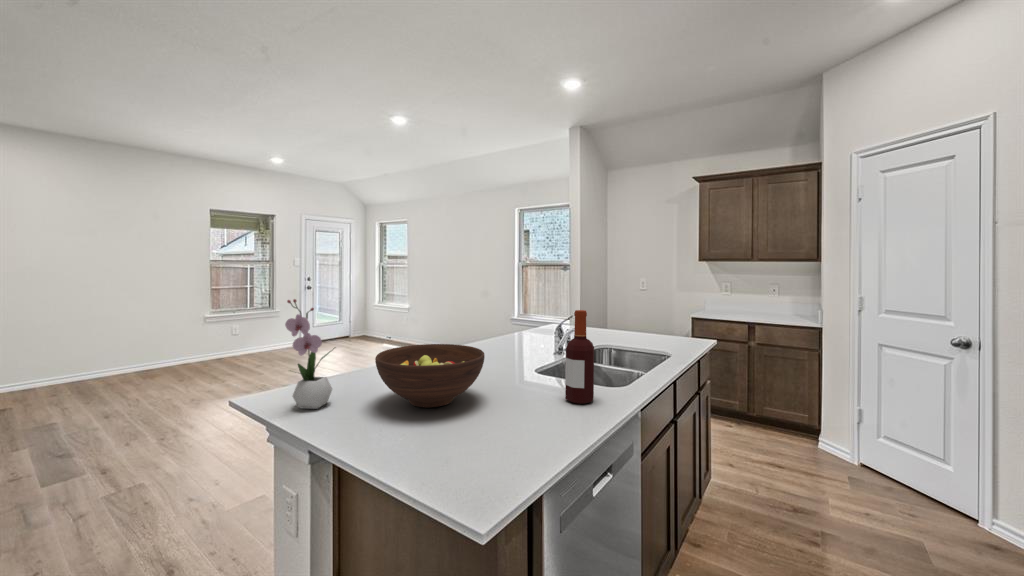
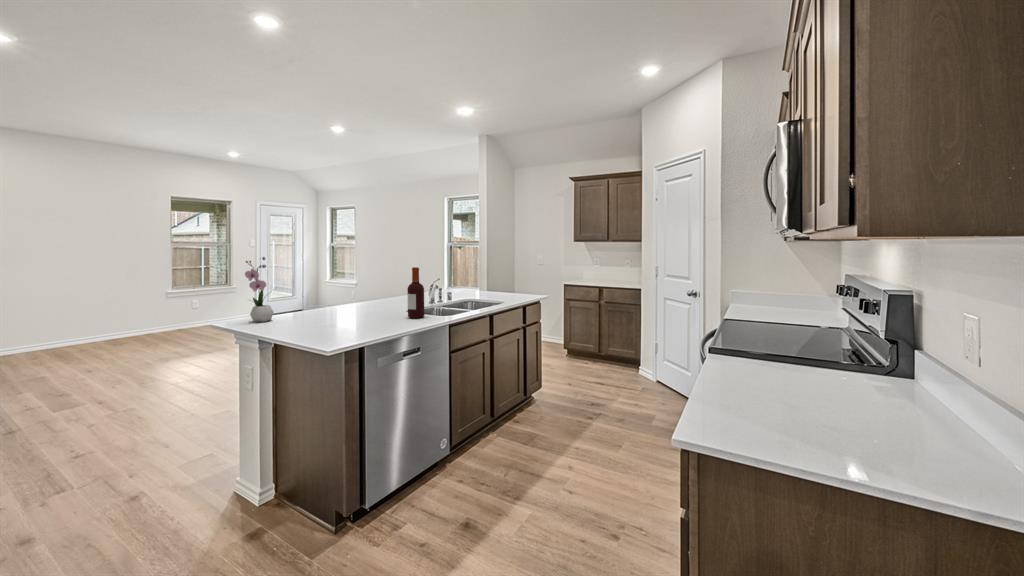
fruit bowl: present [375,344,485,408] -> none [297,289,362,320]

